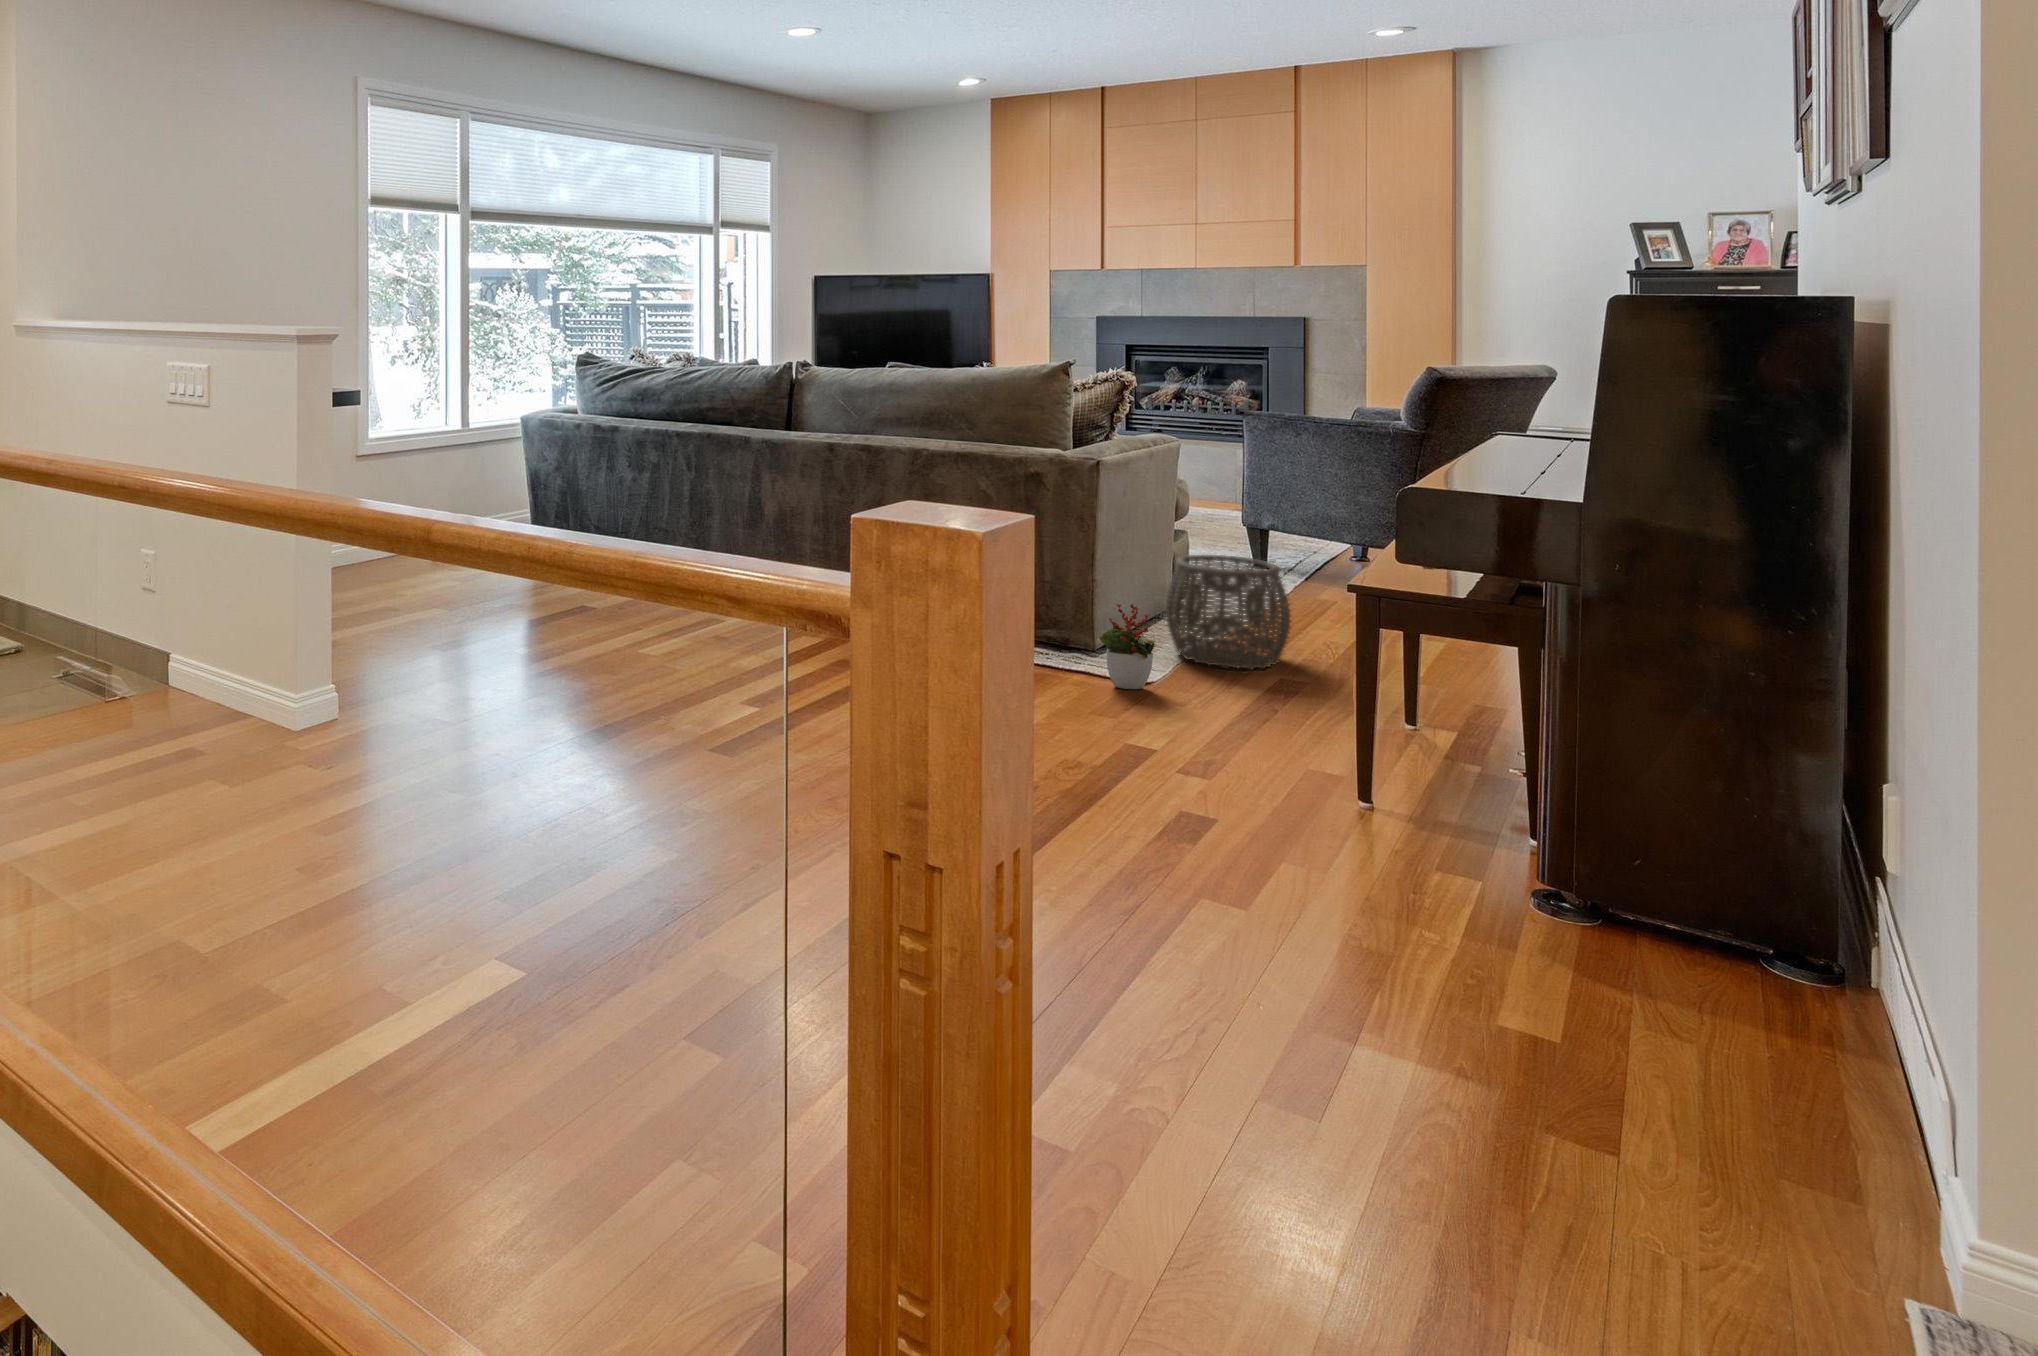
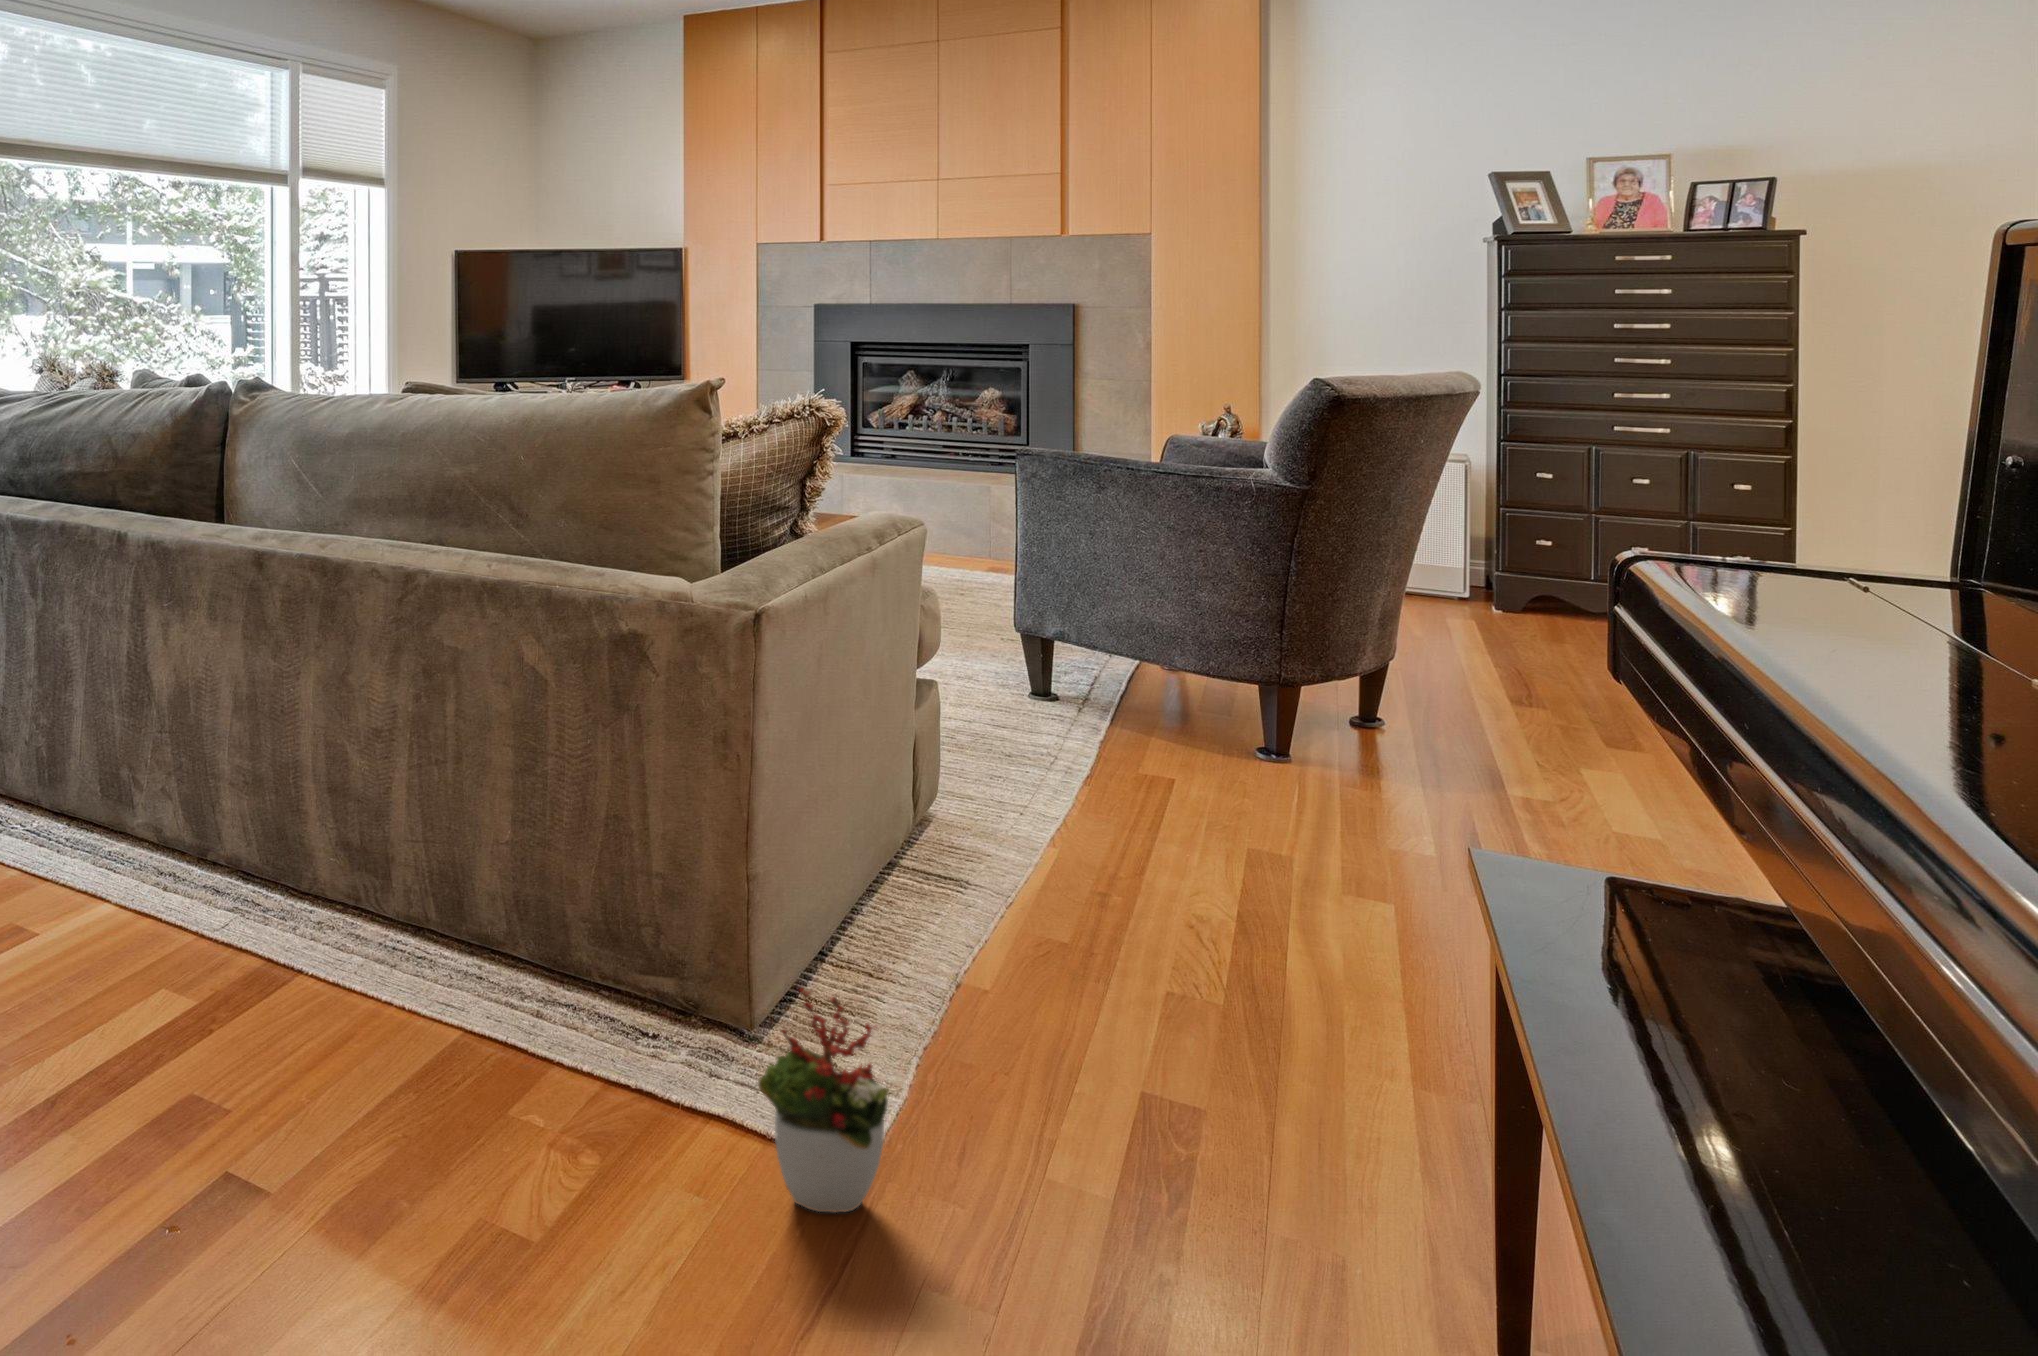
woven basket: present [1165,555,1291,669] -> none [905,783,1175,1083]

